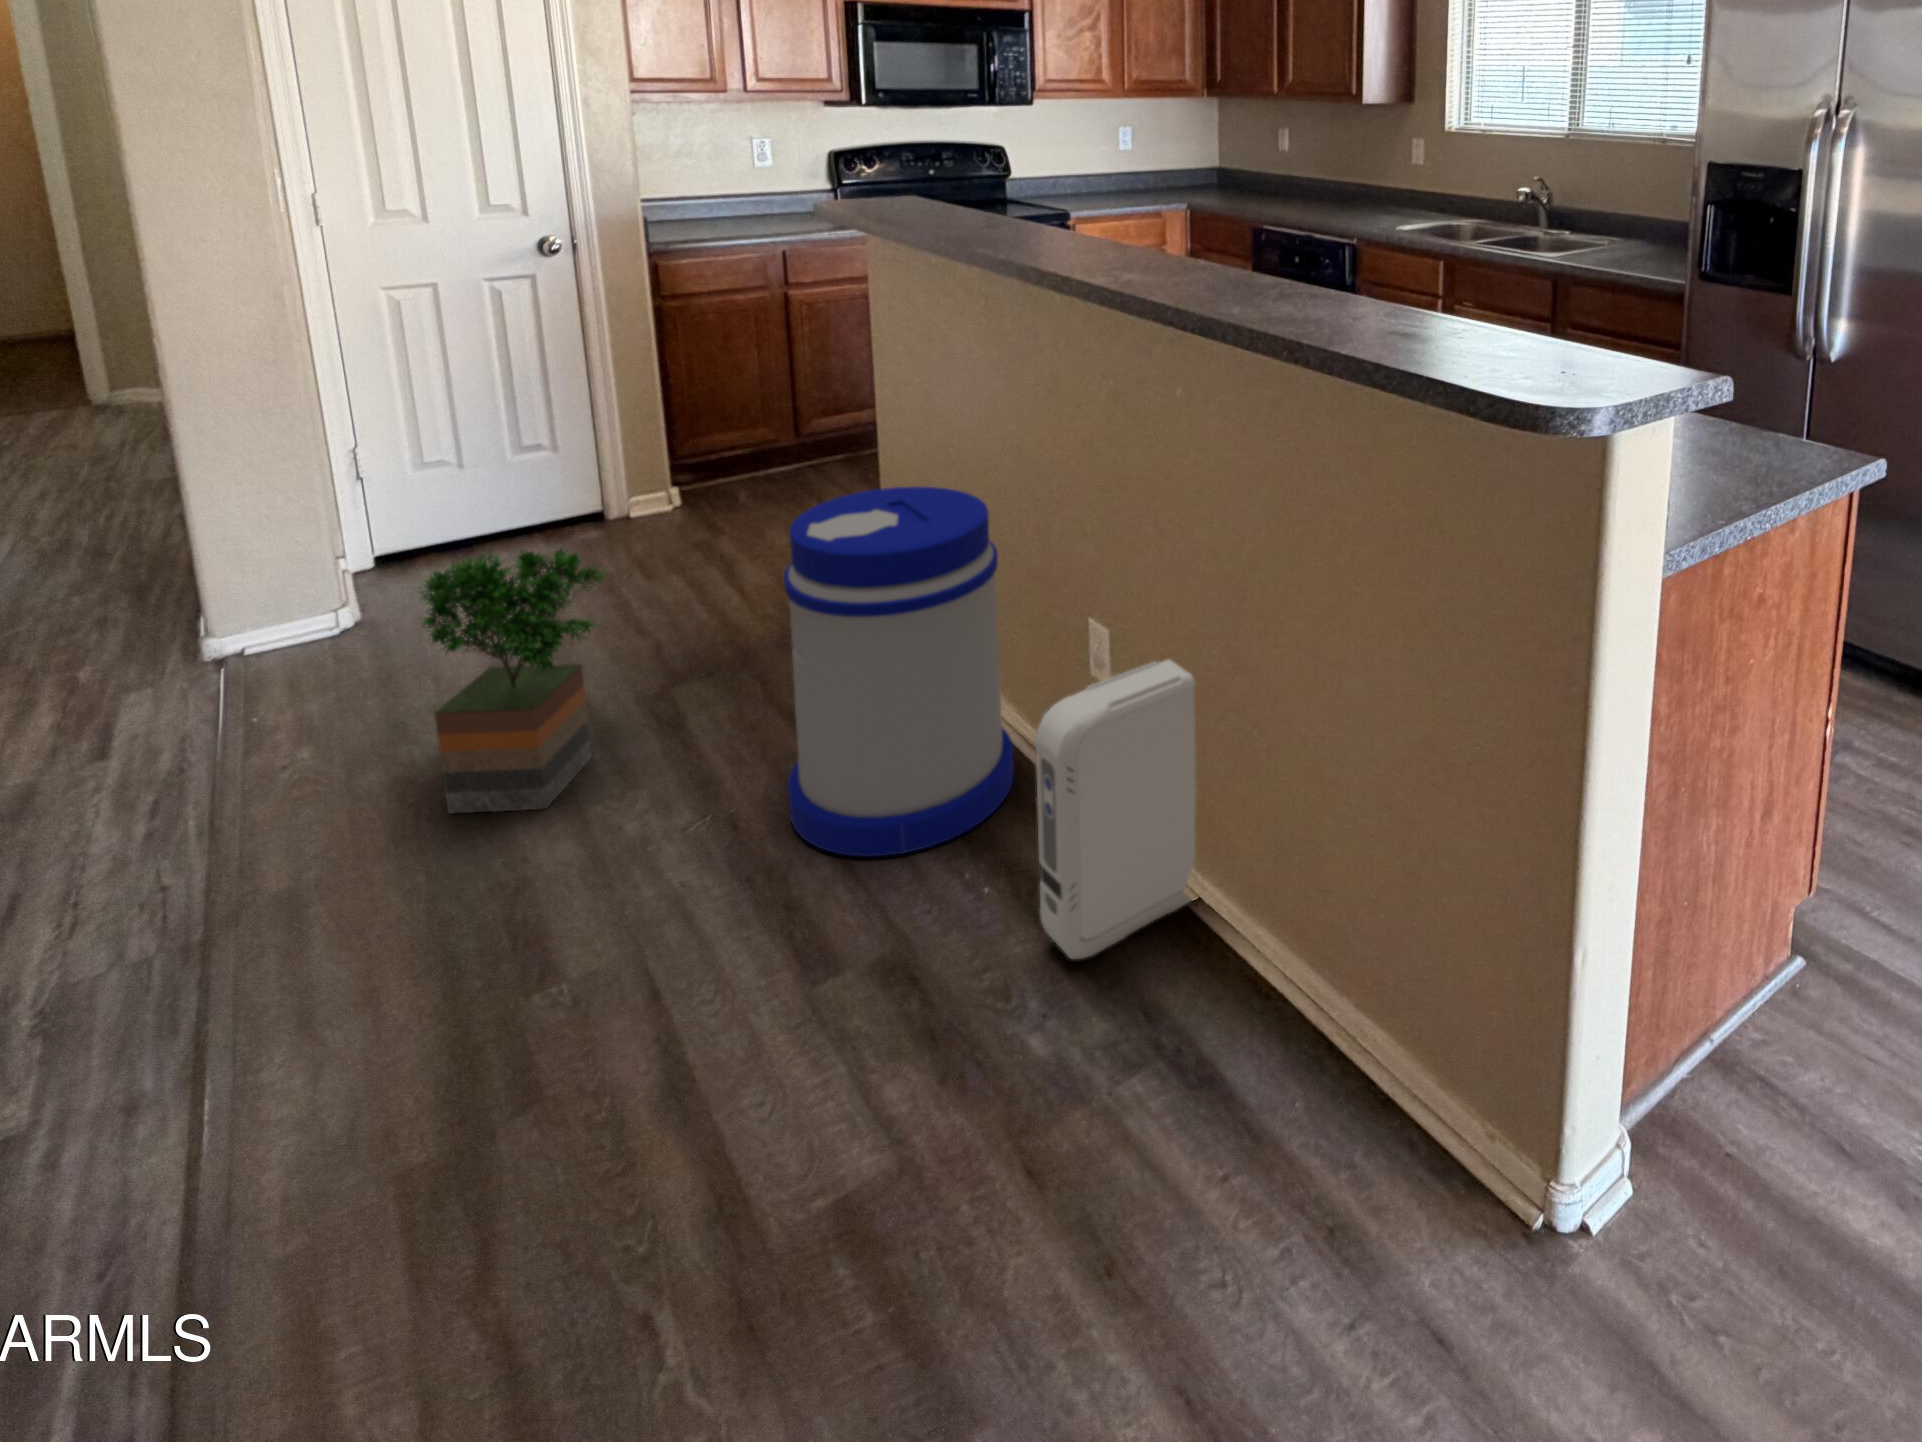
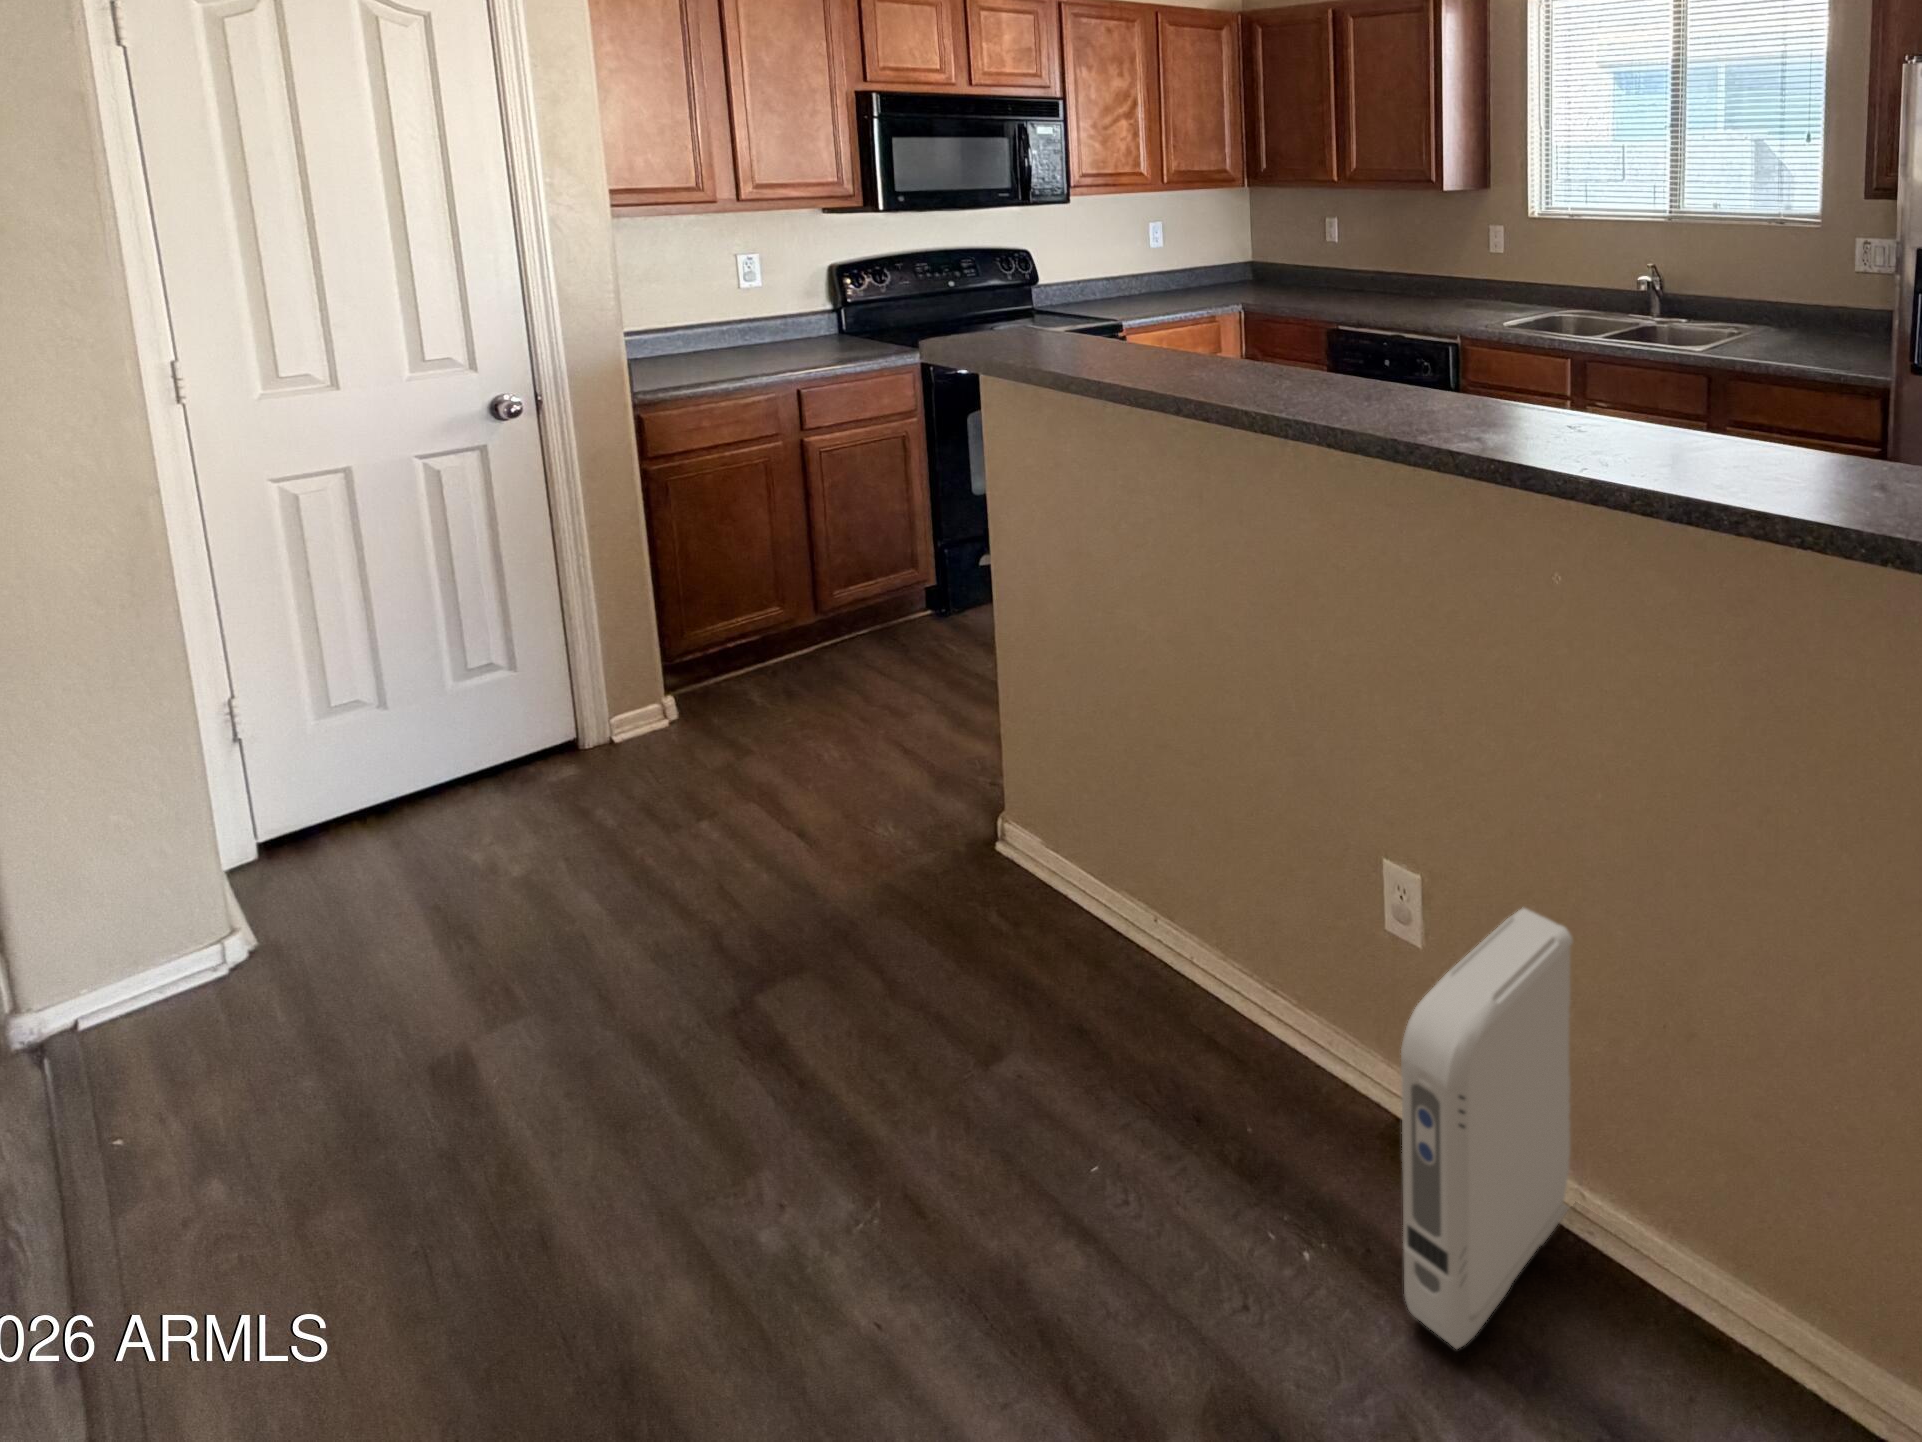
trash can: present [784,487,1014,856] -> none [973,700,1263,1228]
potted tree: present [418,549,606,814] -> none [409,839,693,1259]

